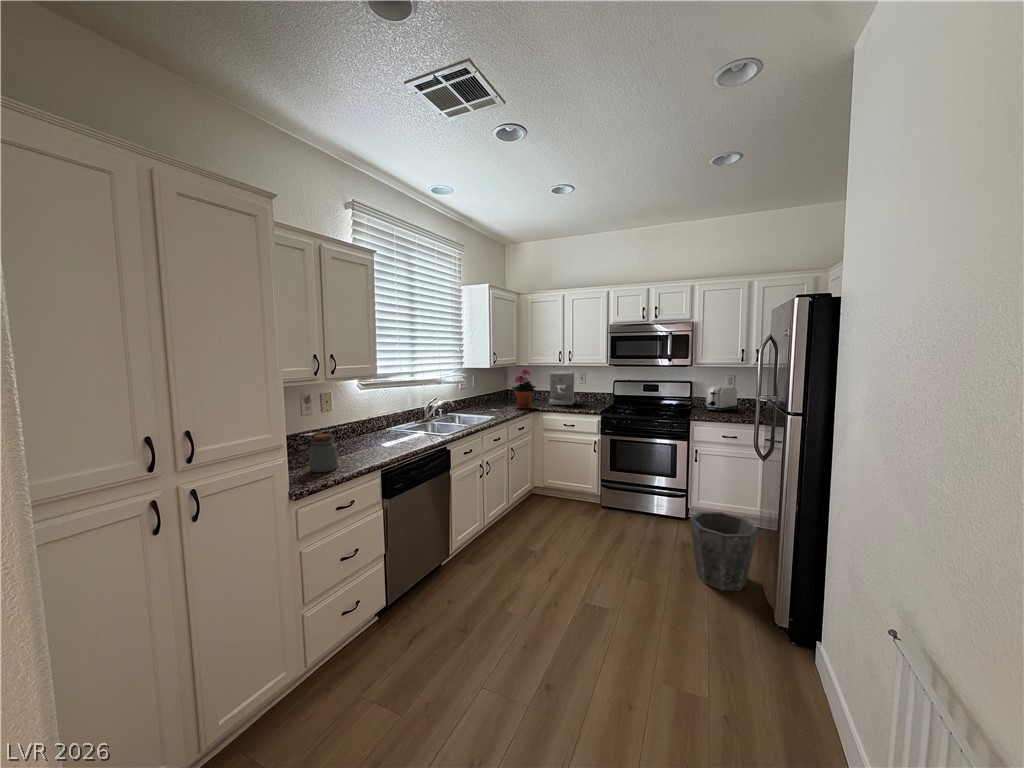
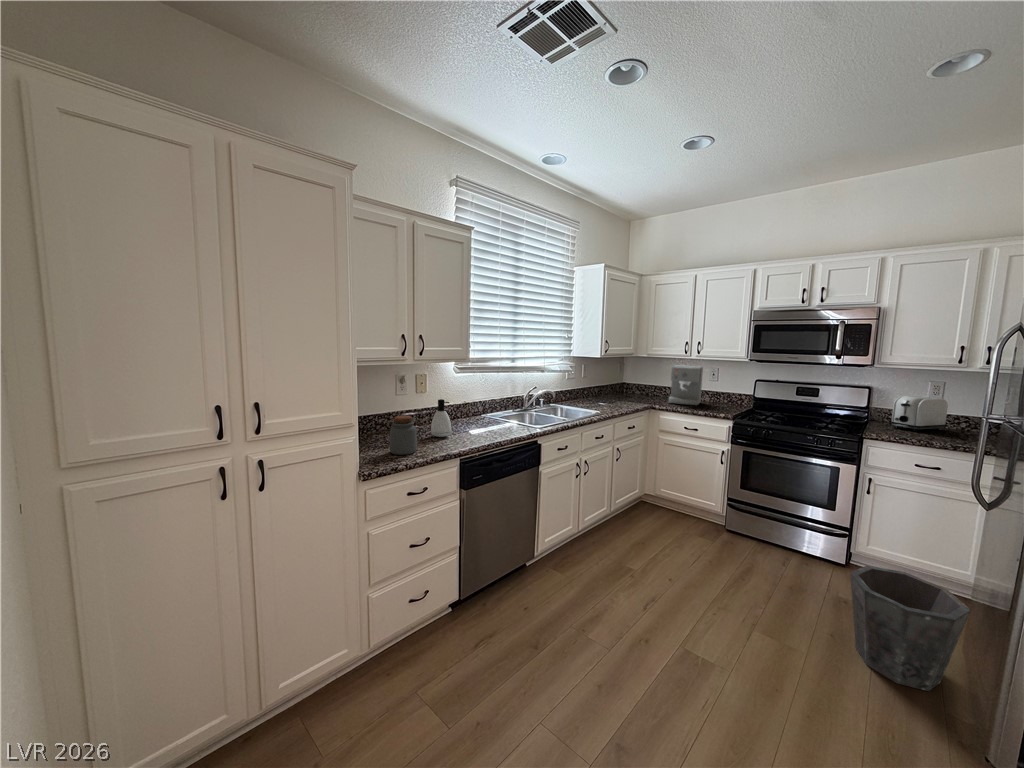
potted plant: present [512,369,535,409] -> none [624,361,653,405]
soap dispenser: none [344,416,365,452] -> present [431,399,451,437]

